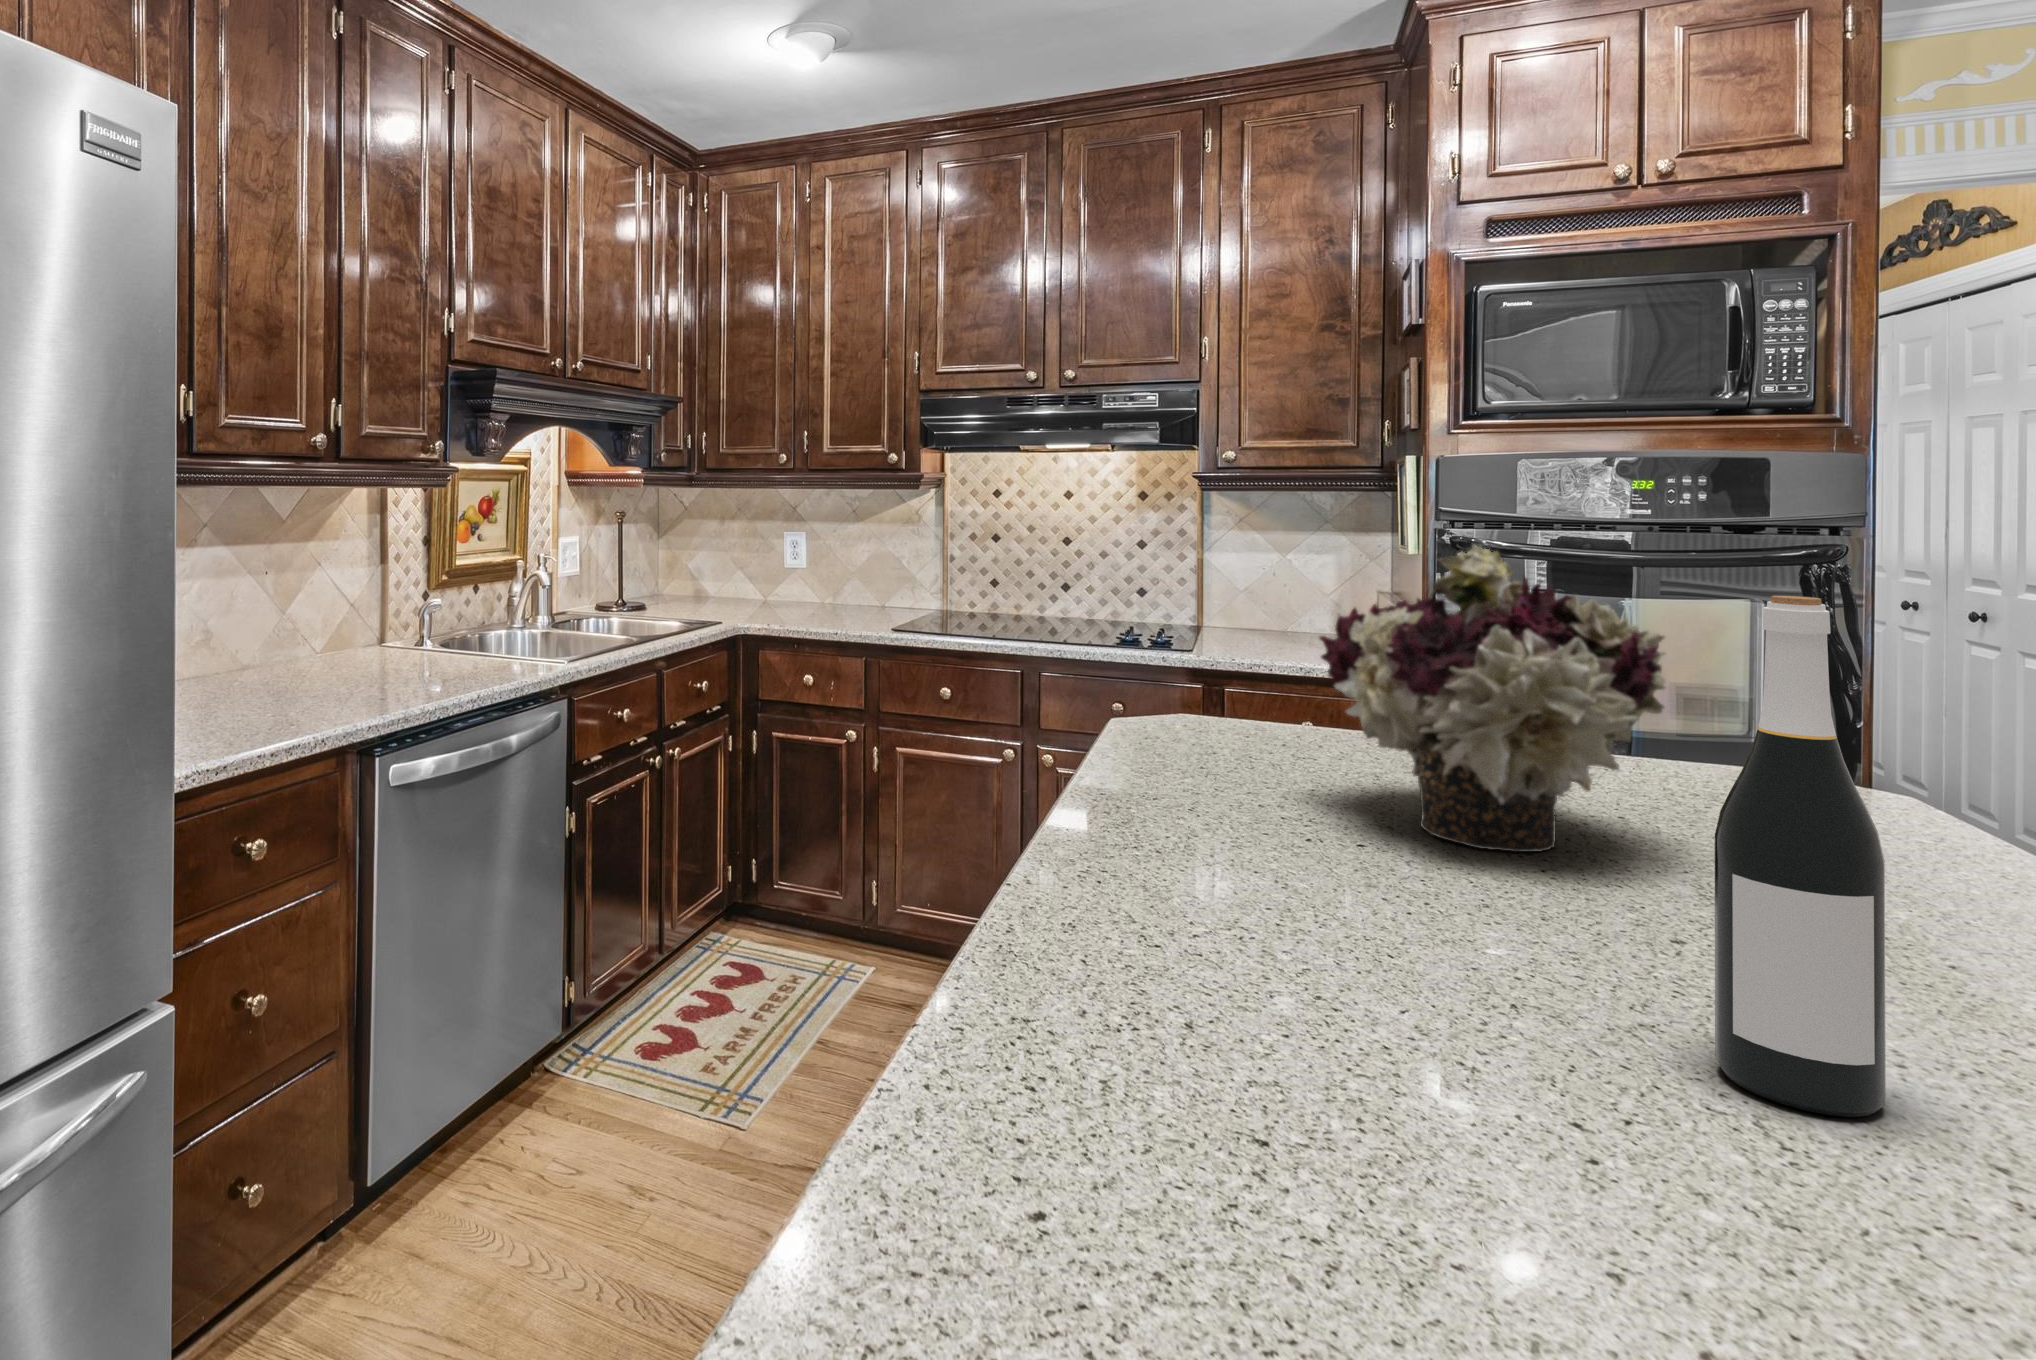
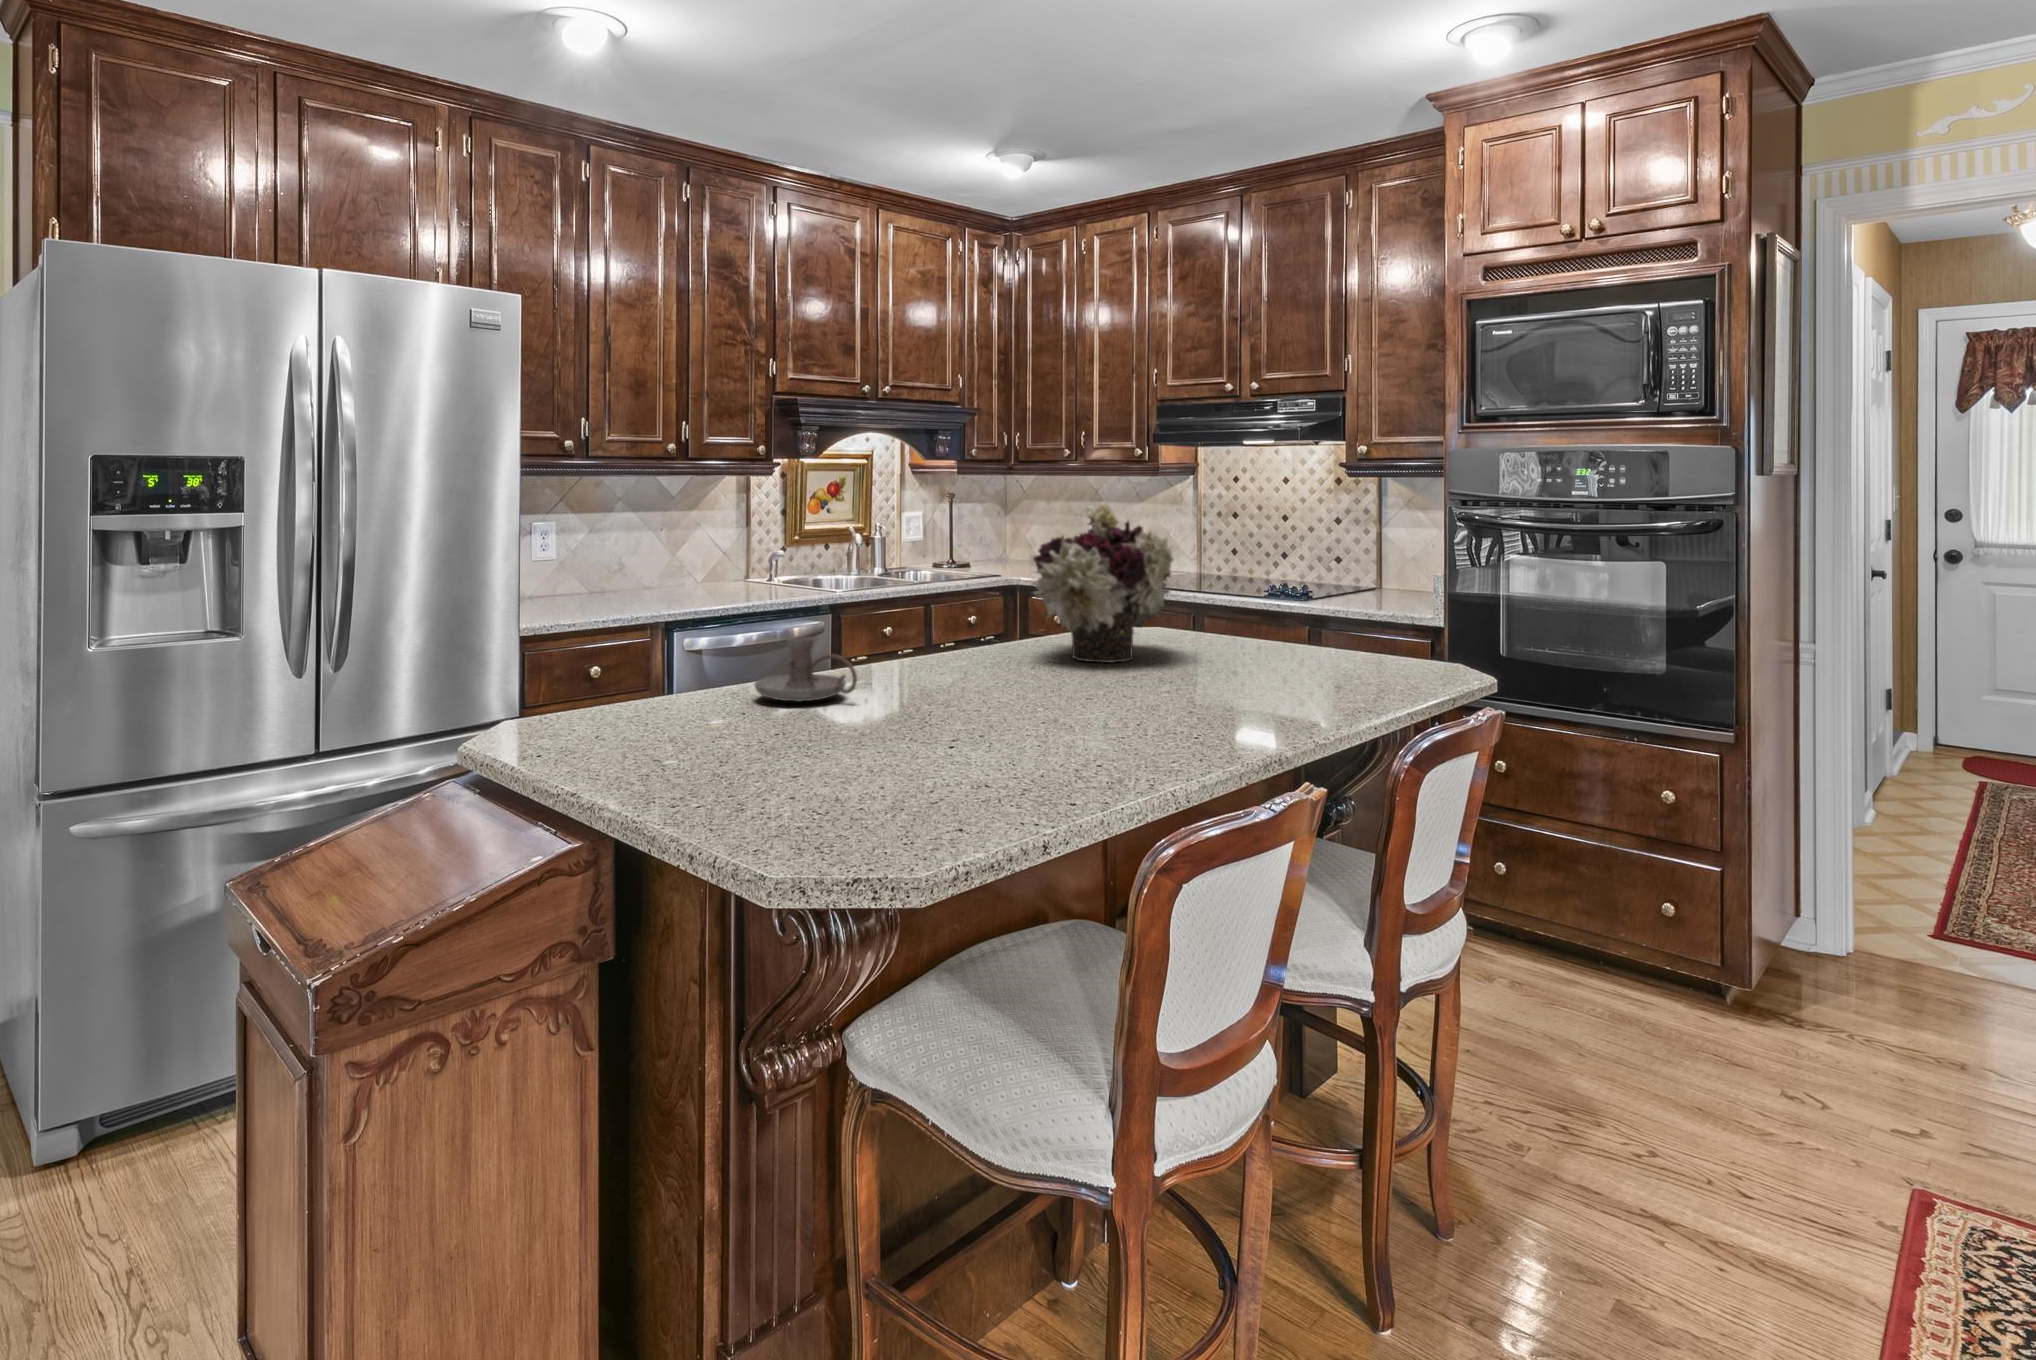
wine bottle: present [1714,596,1886,1117] -> none [921,512,971,709]
candle holder: none [1280,923,1615,1136] -> present [754,637,857,701]

